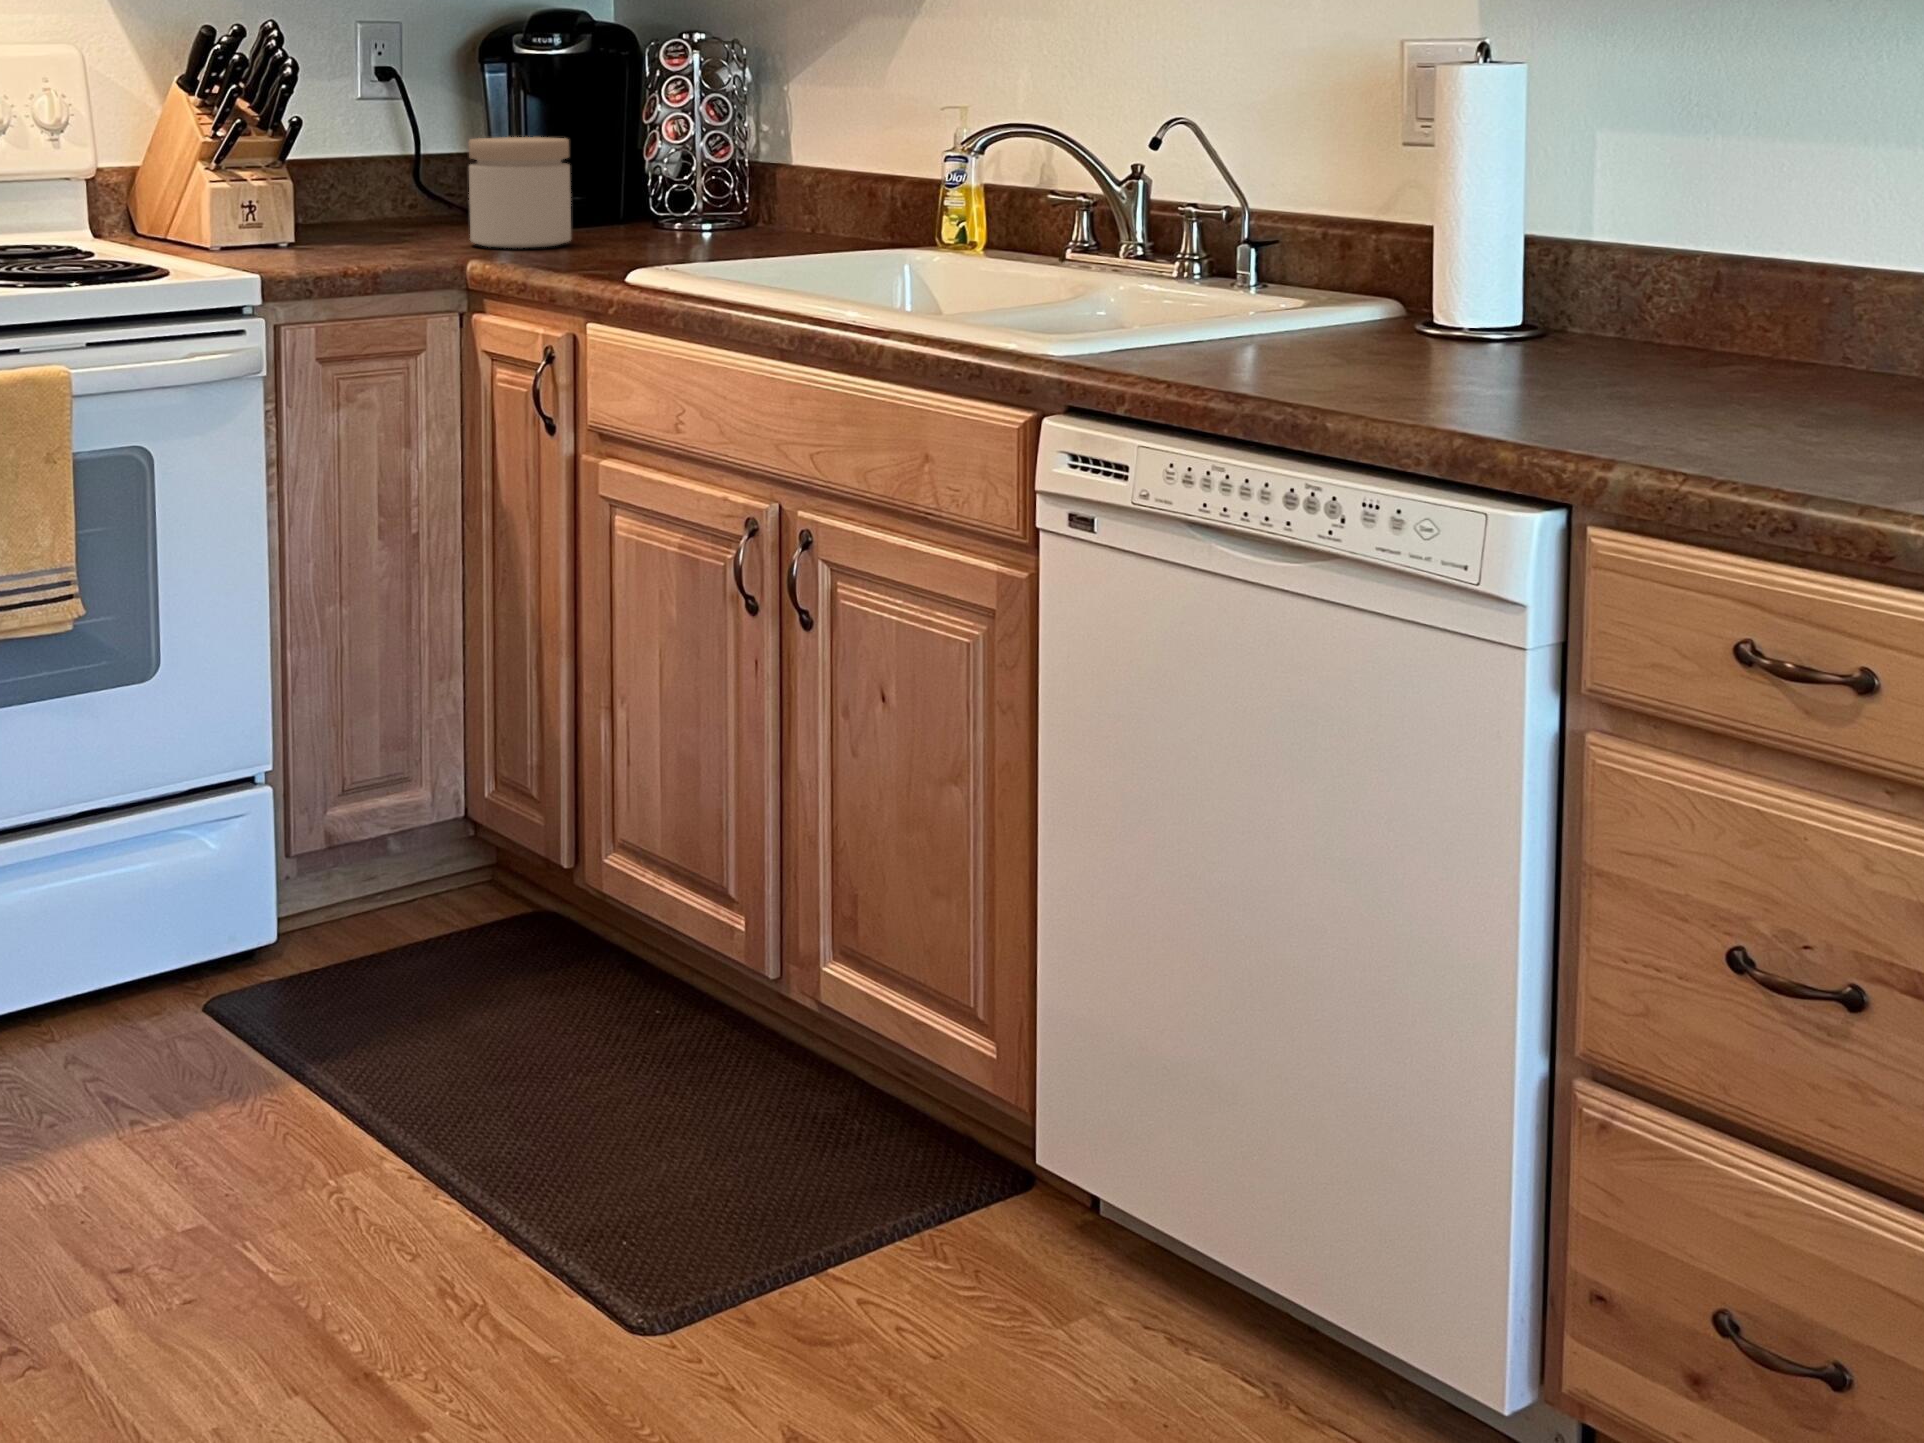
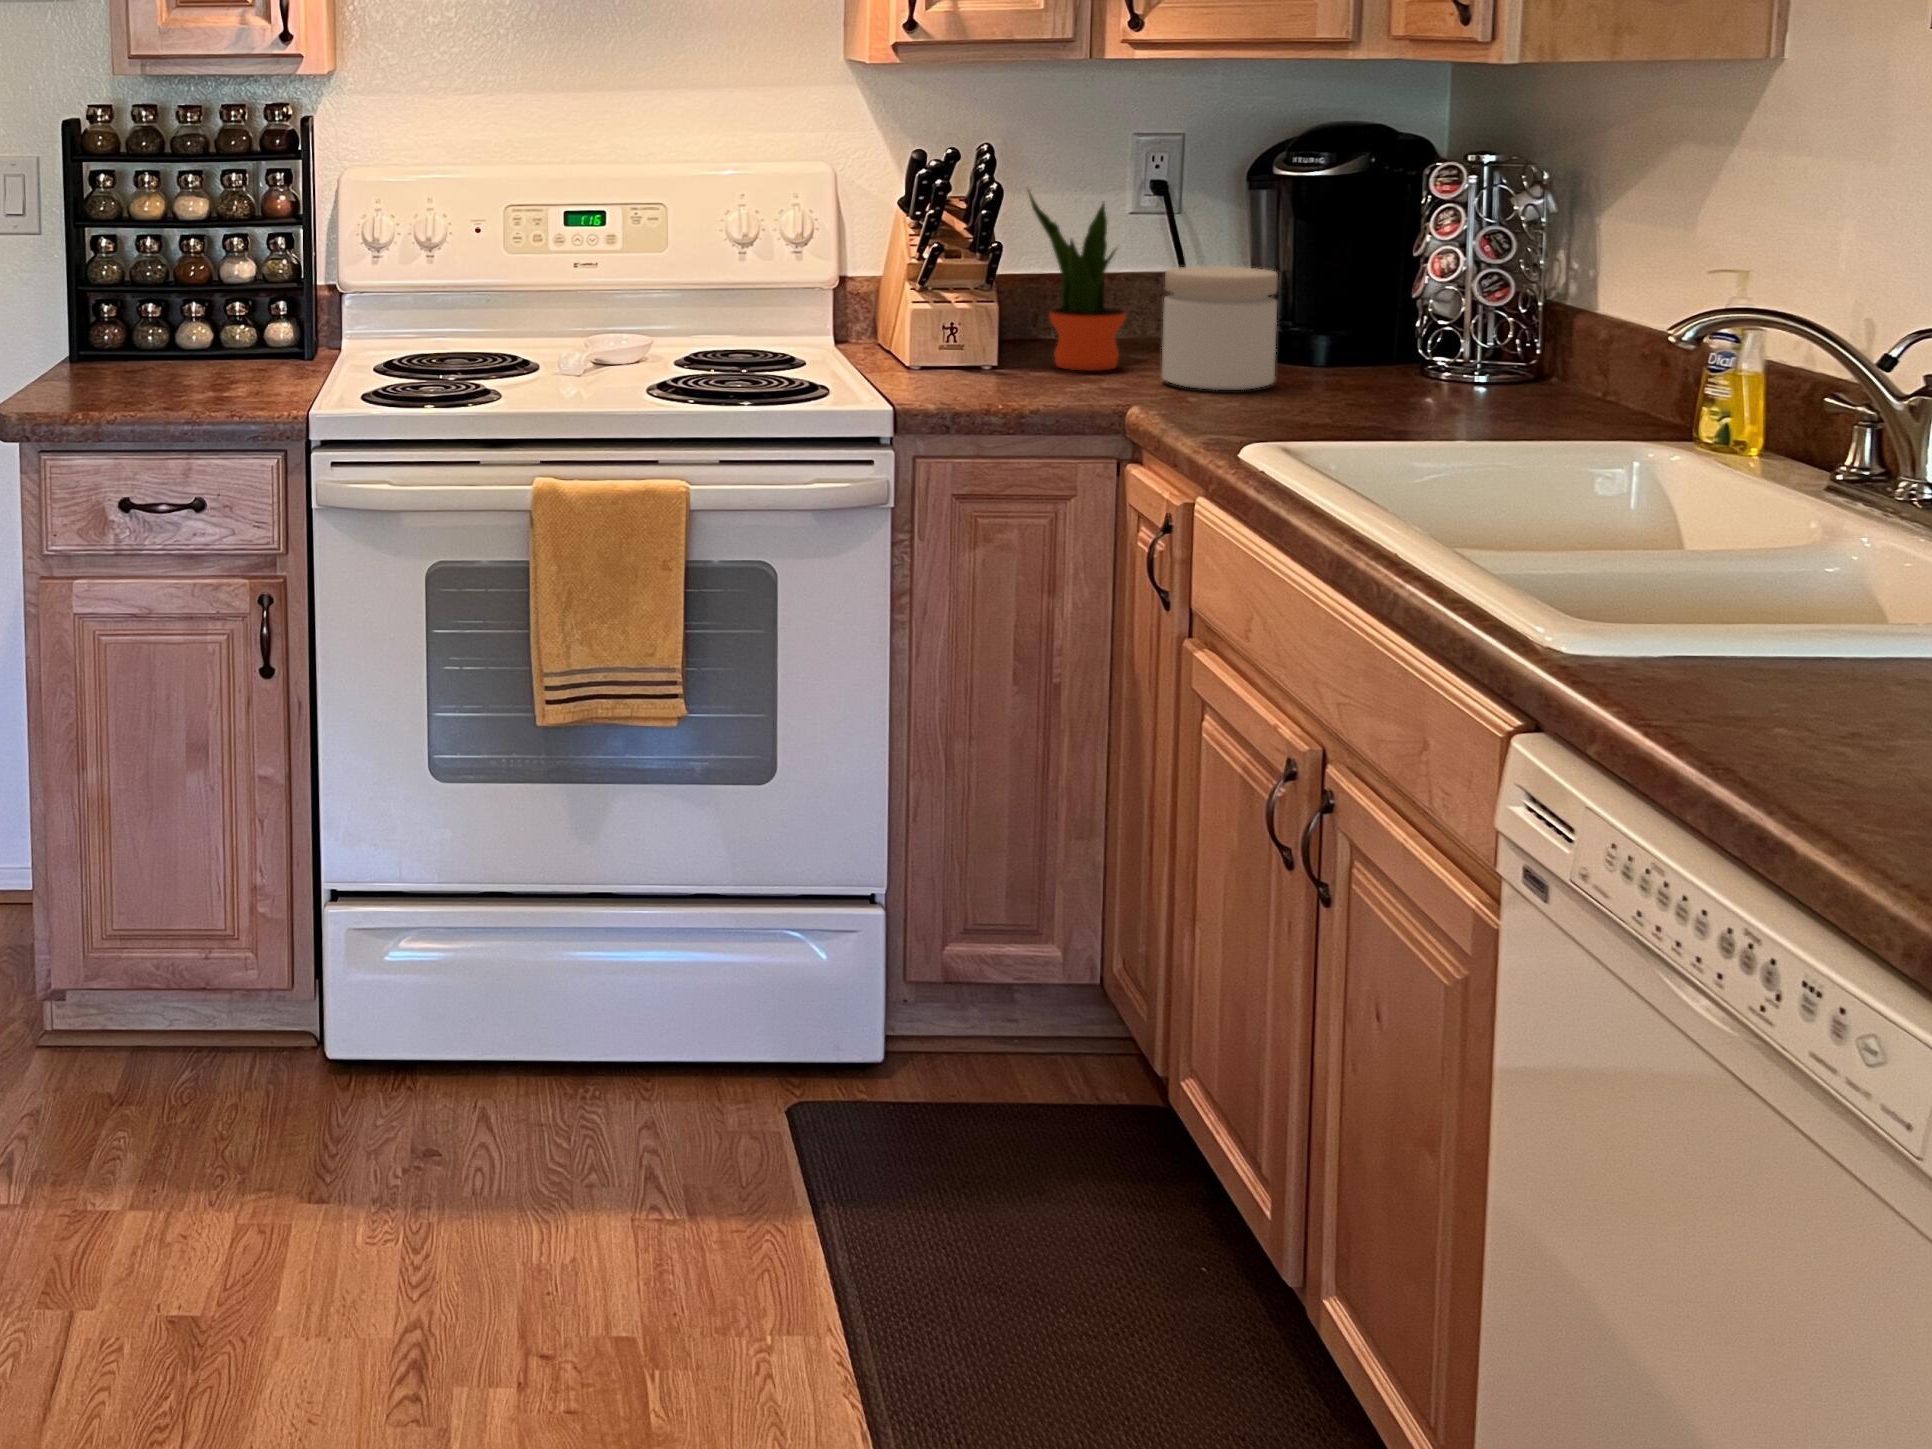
potted plant: none [313,67,420,243] -> present [1027,187,1126,370]

